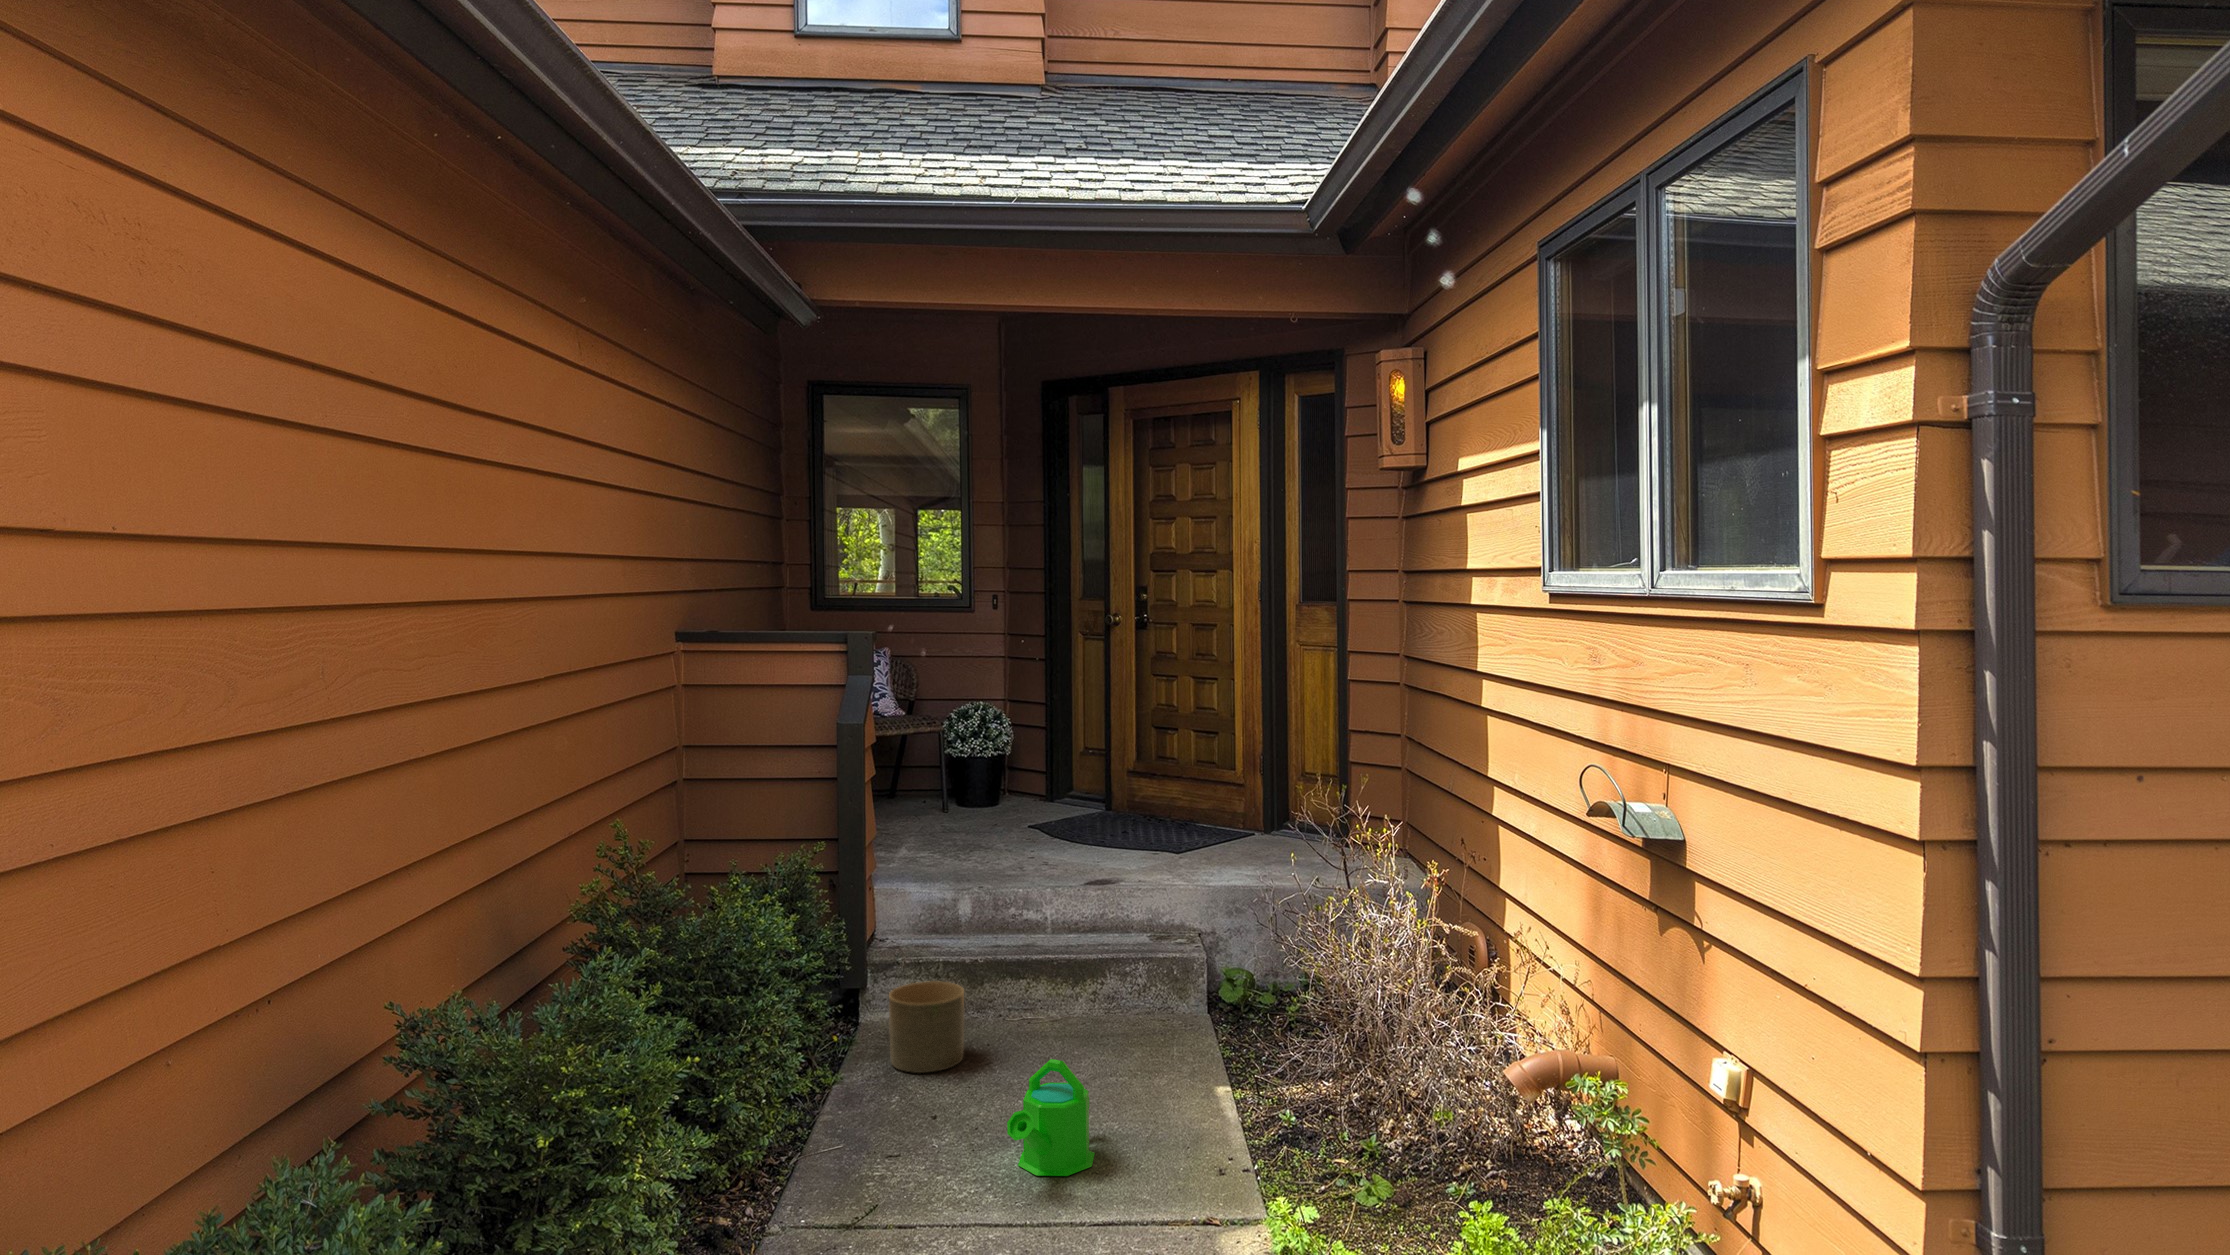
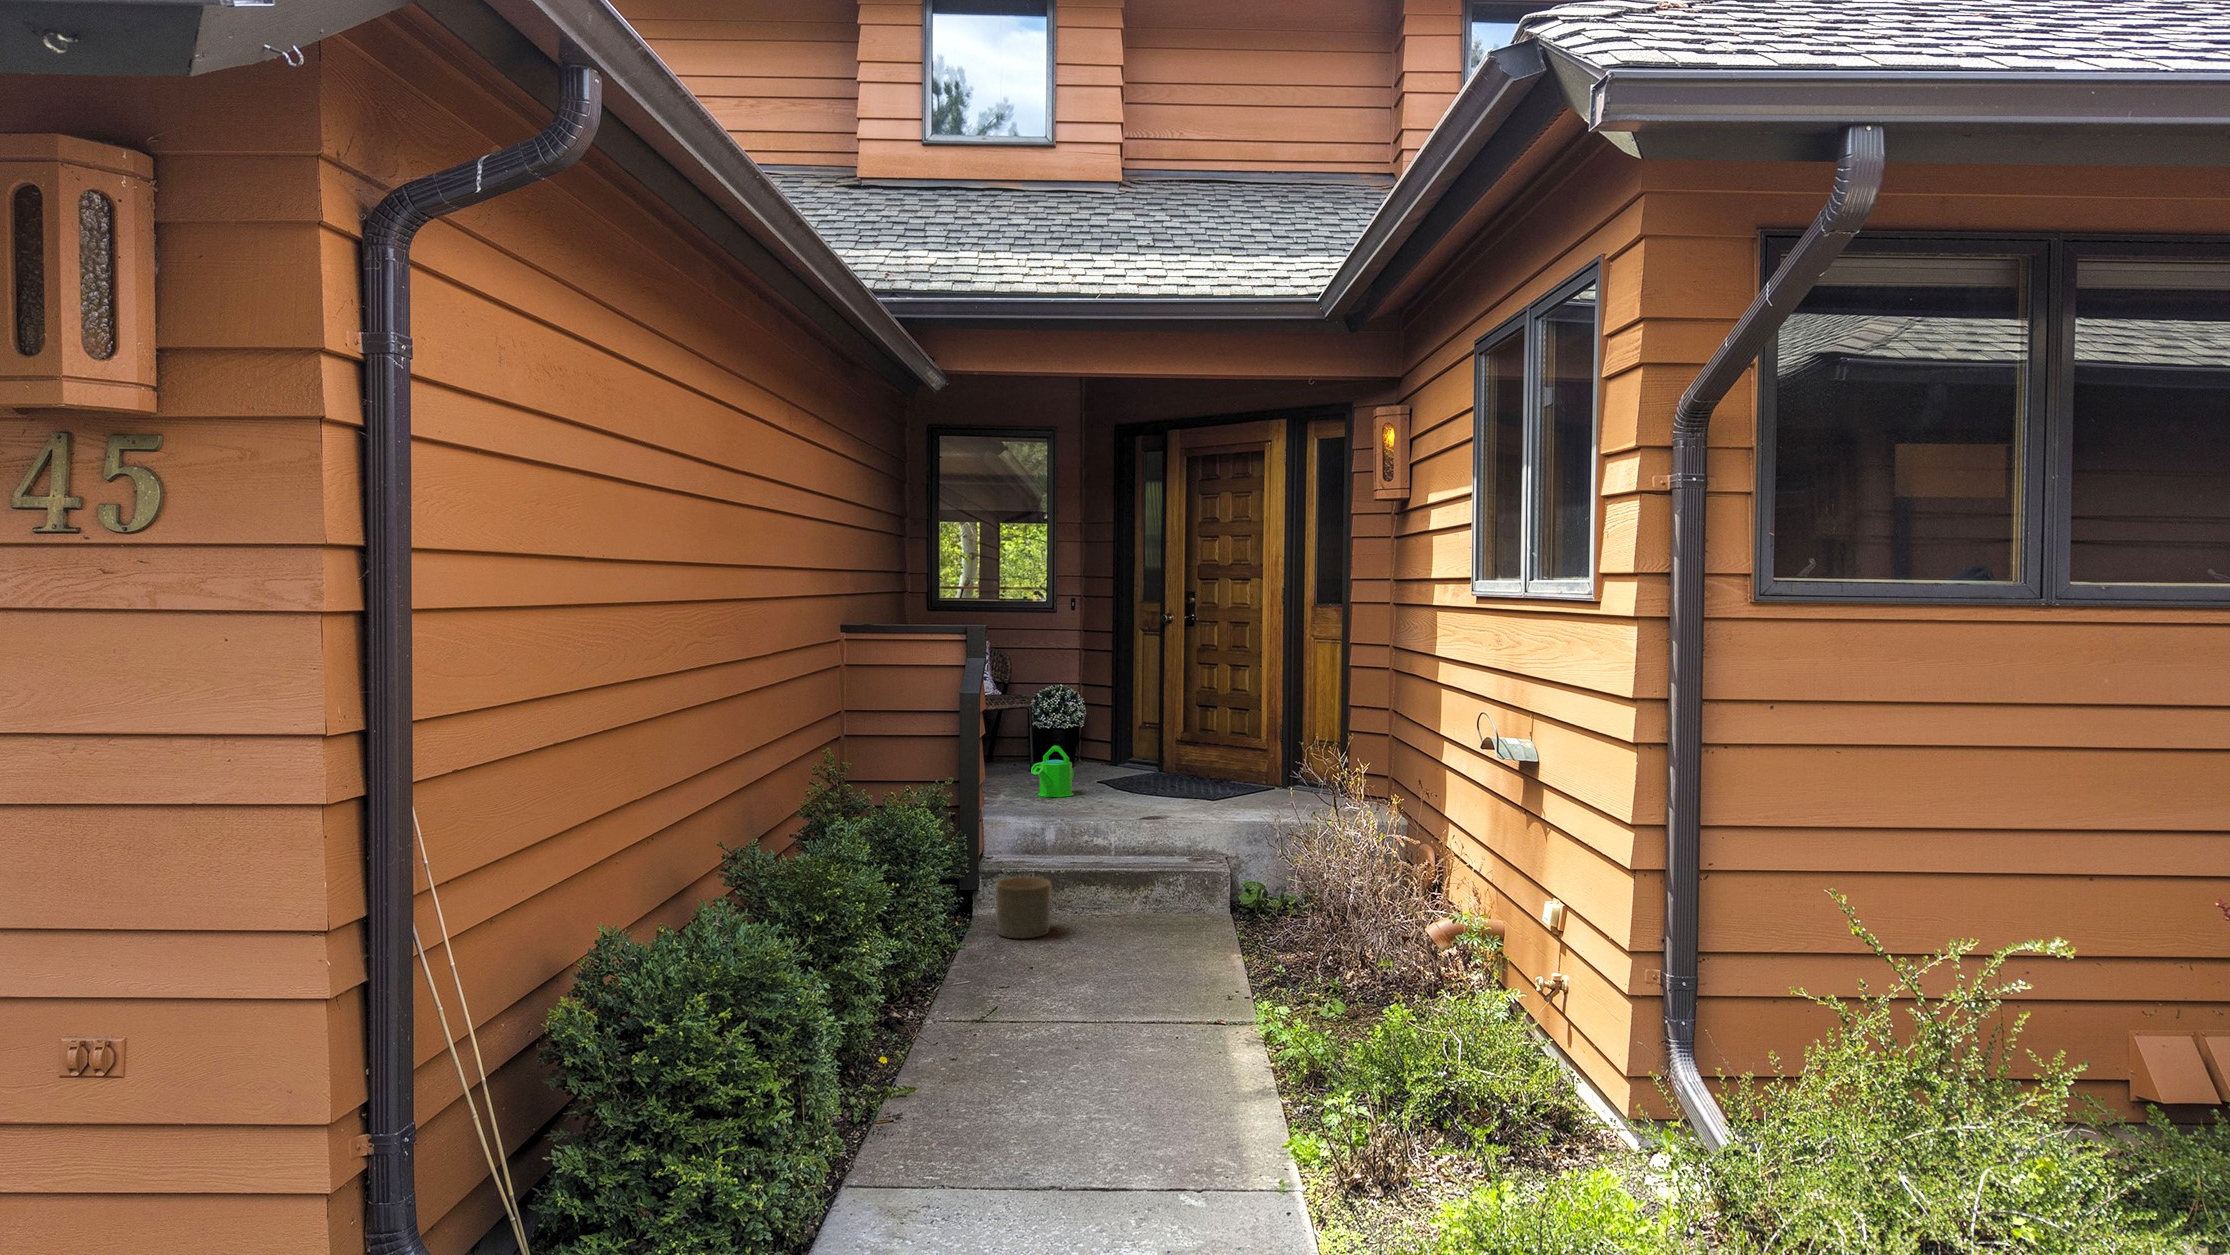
watering can: present [1007,1059,1095,1176] -> present [1031,746,1074,797]

